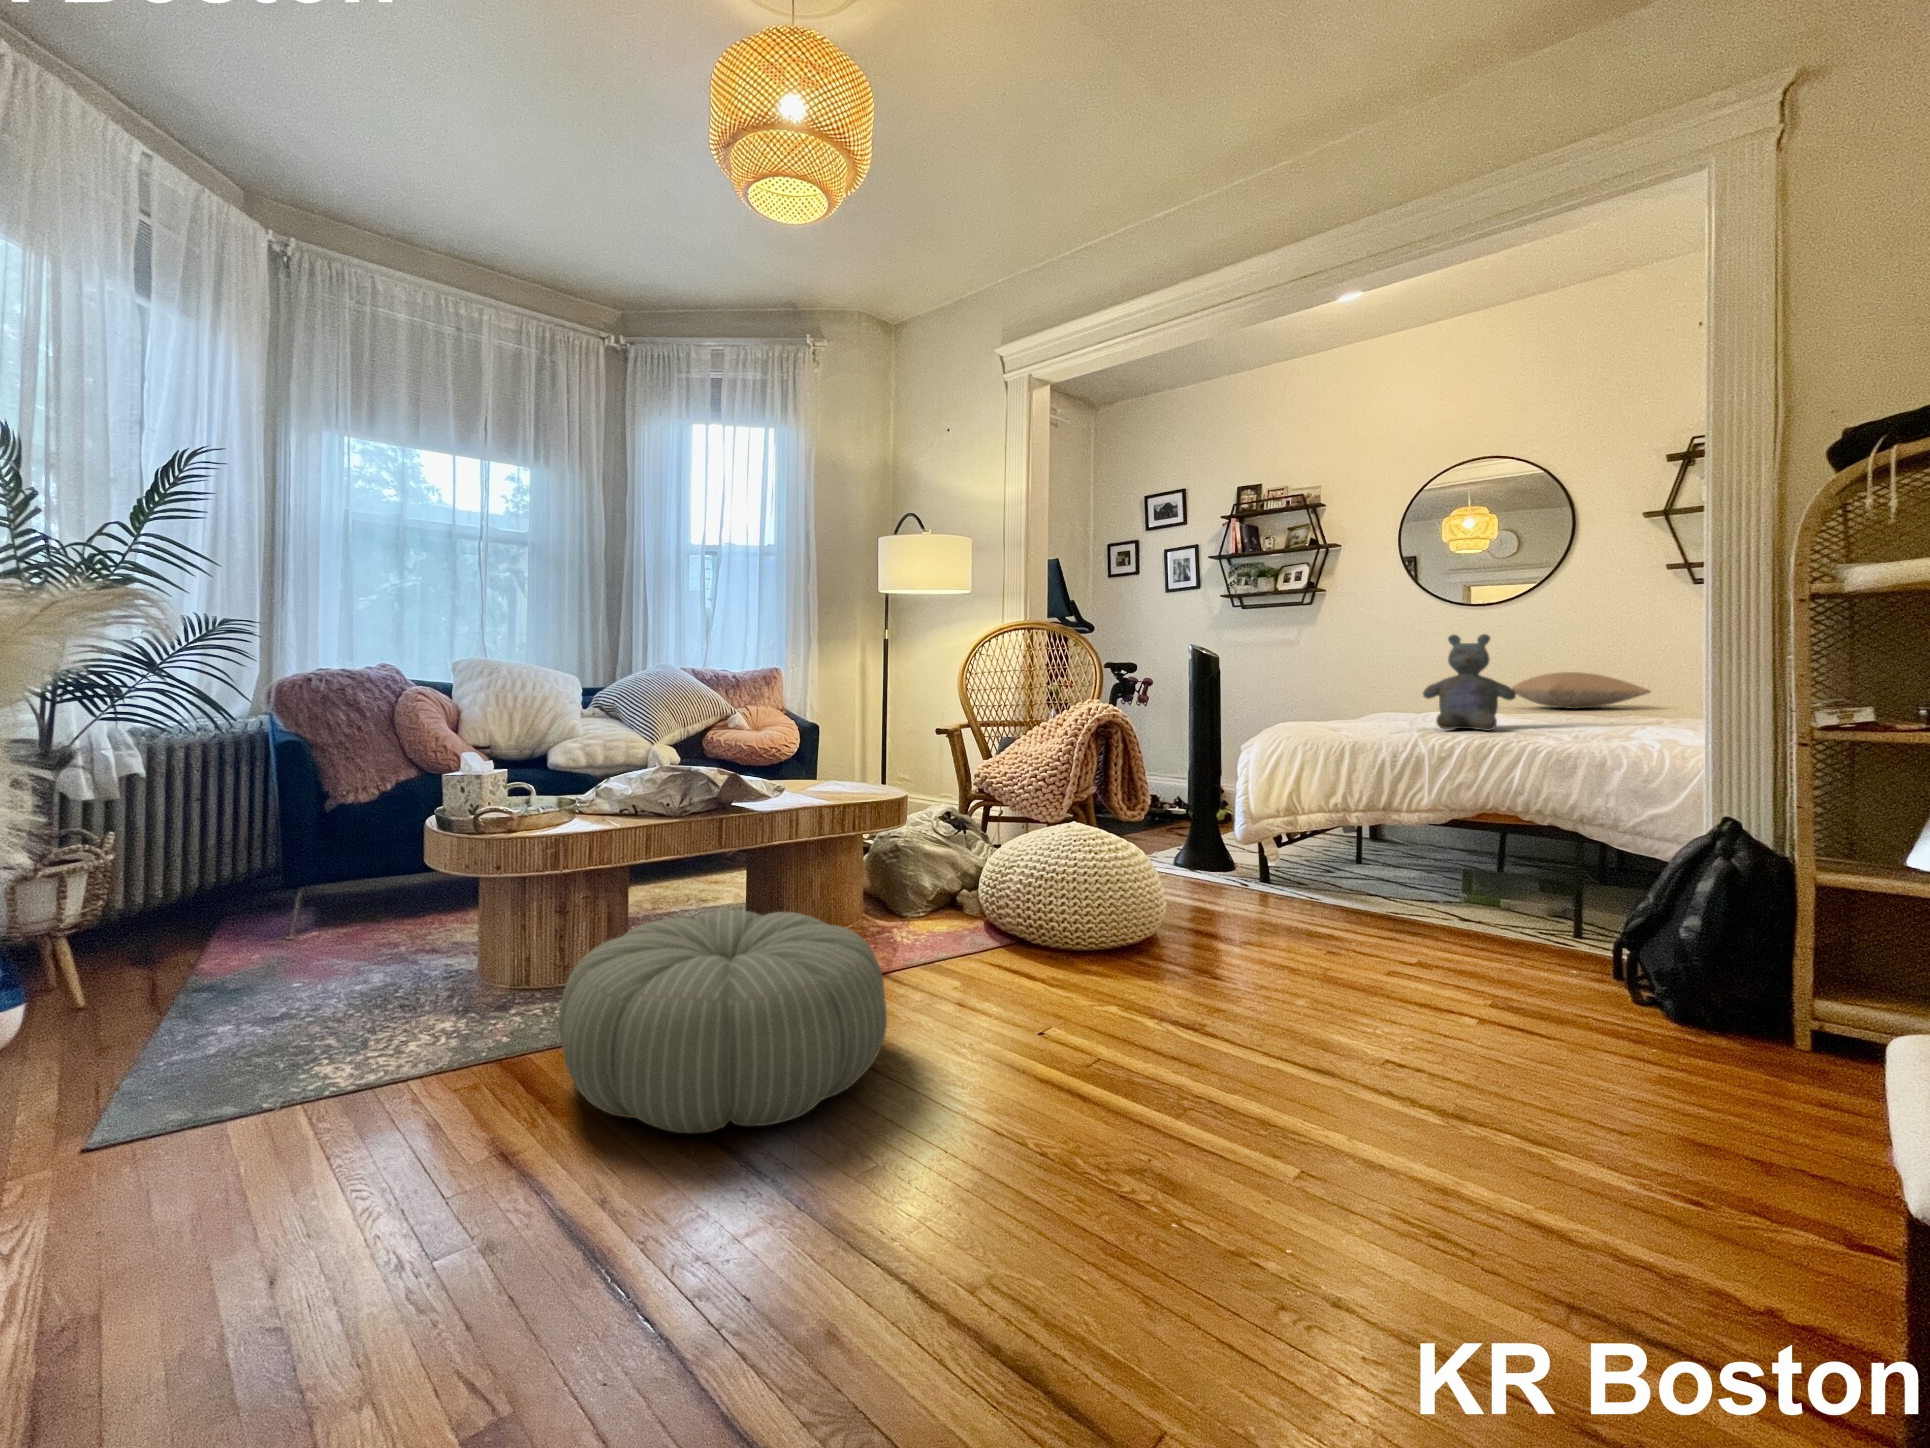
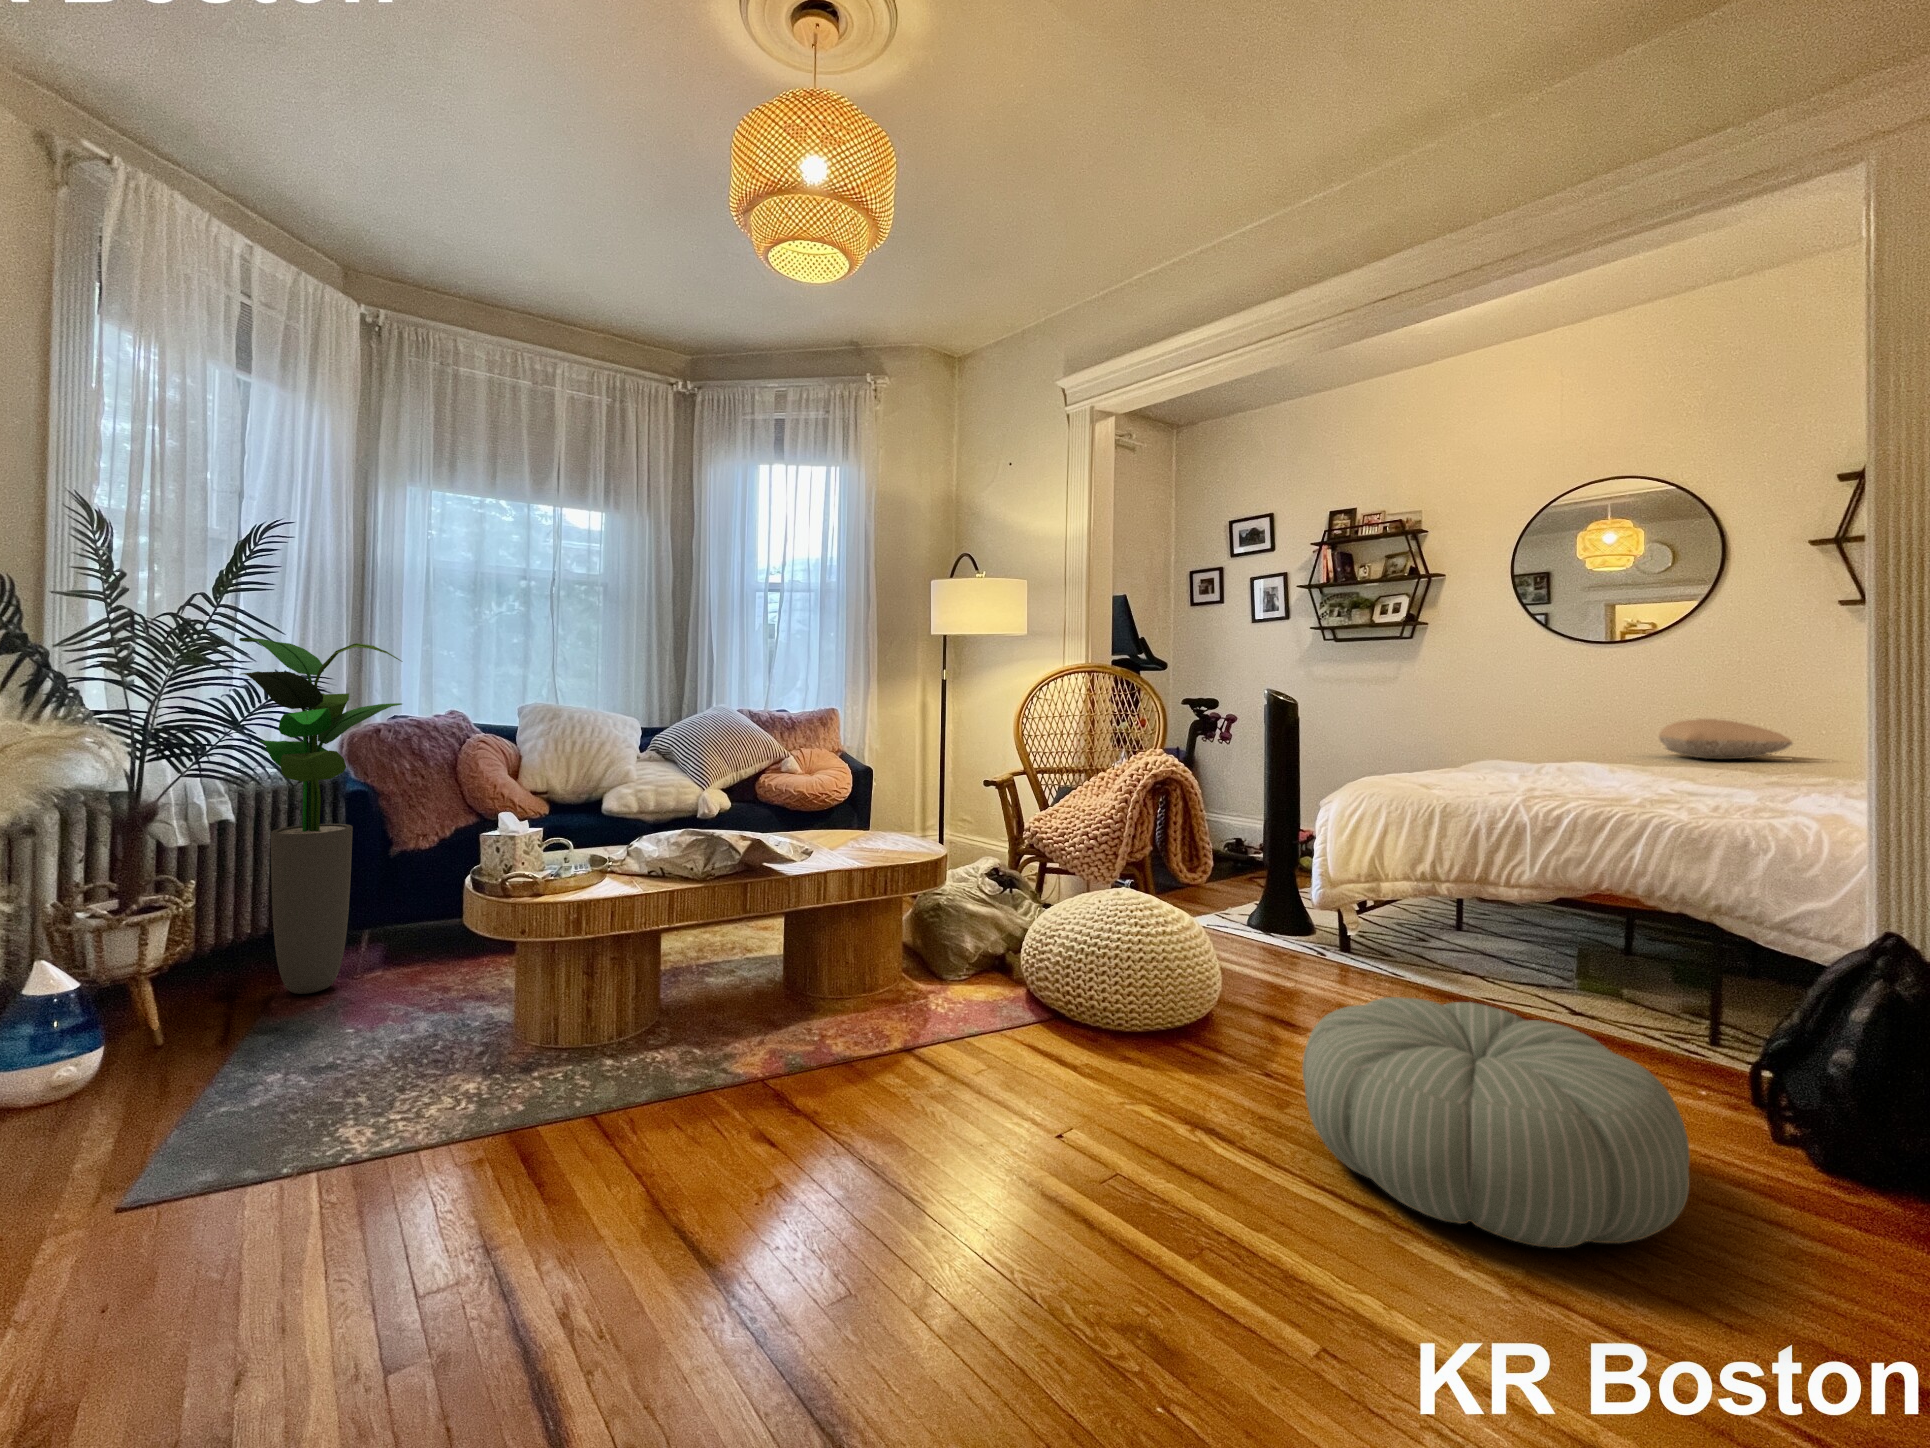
potted plant: none [156,573,342,951] -> present [239,637,402,994]
stuffed bear: present [1423,634,1516,731] -> none [1526,684,1635,793]
pouf: present [559,910,887,1133] -> present [1302,997,1690,1248]

